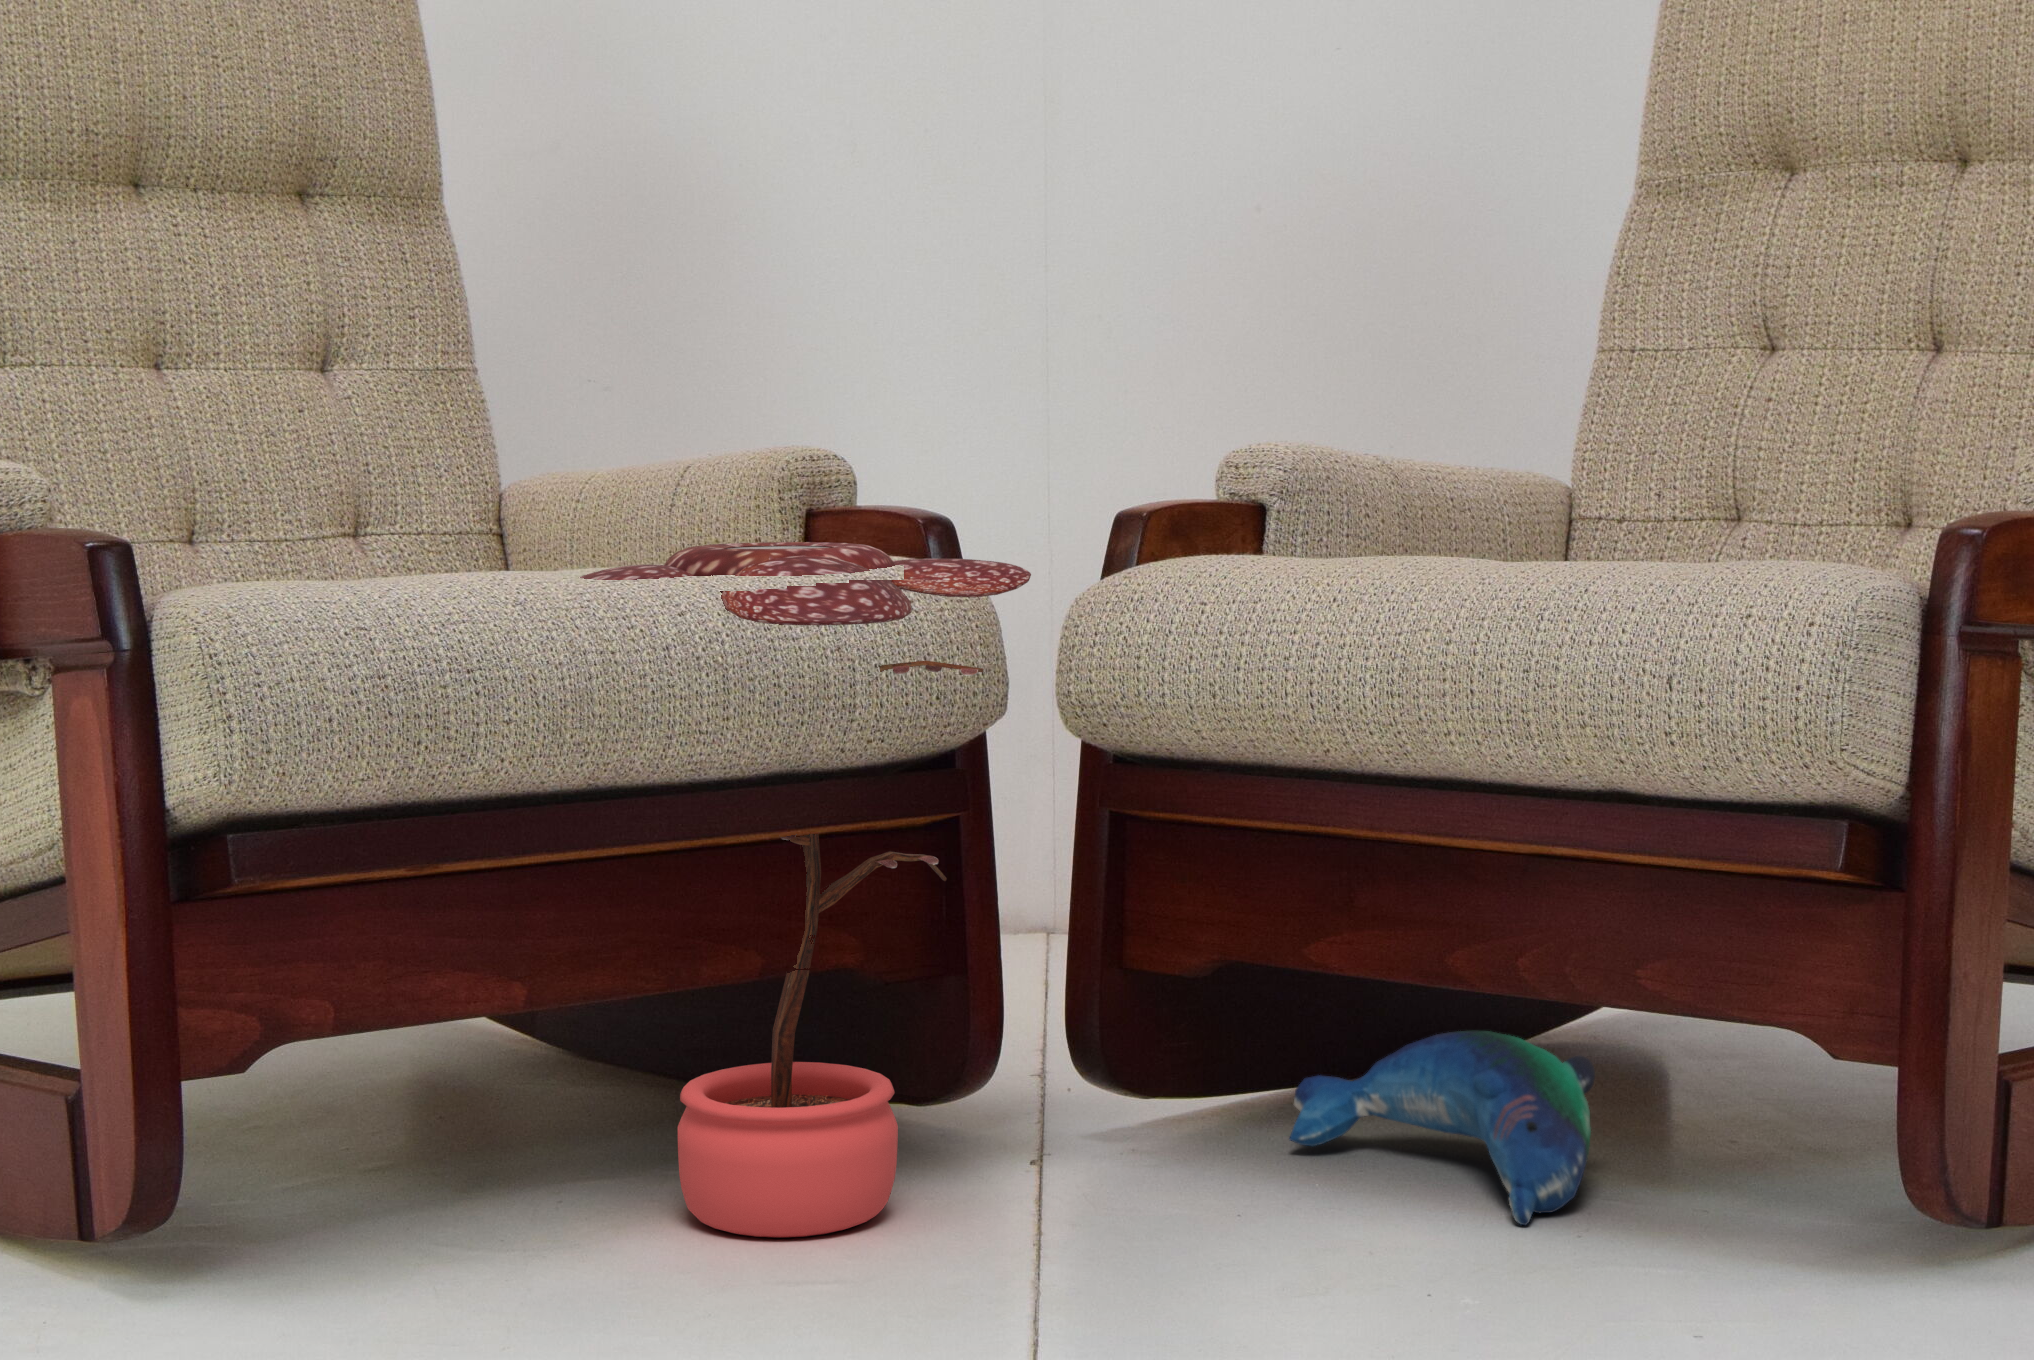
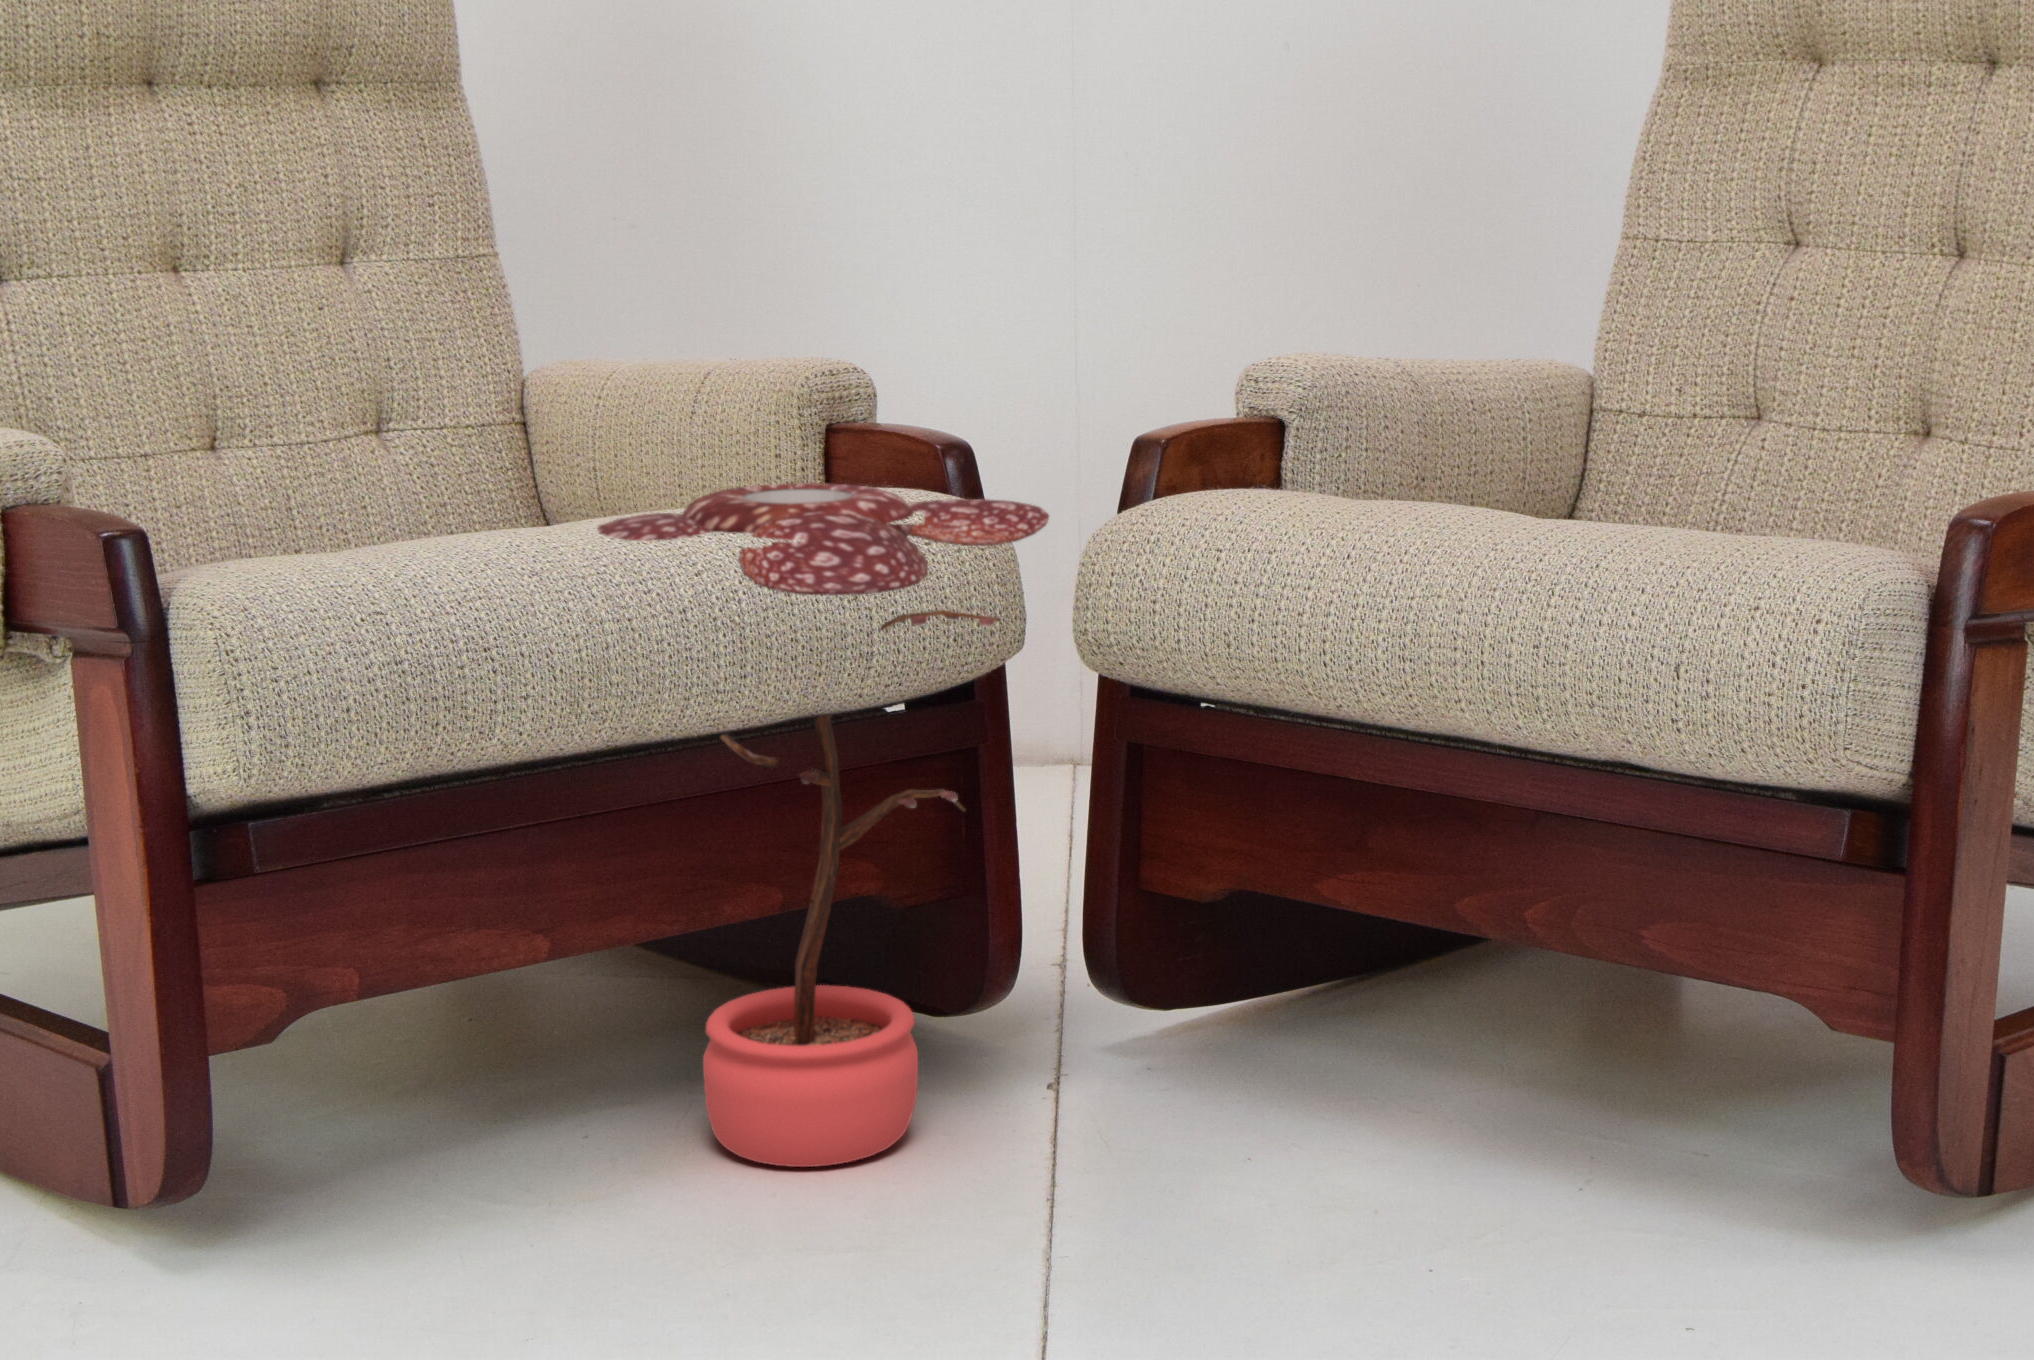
plush toy: present [1290,1031,1595,1225] -> none [1301,944,1599,1152]

